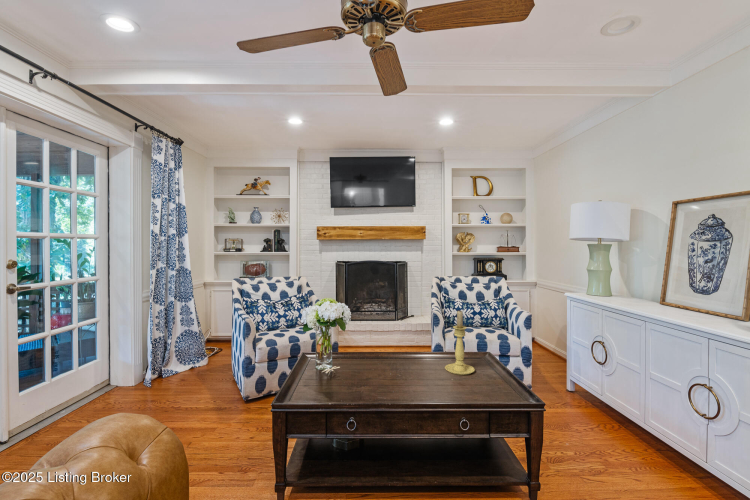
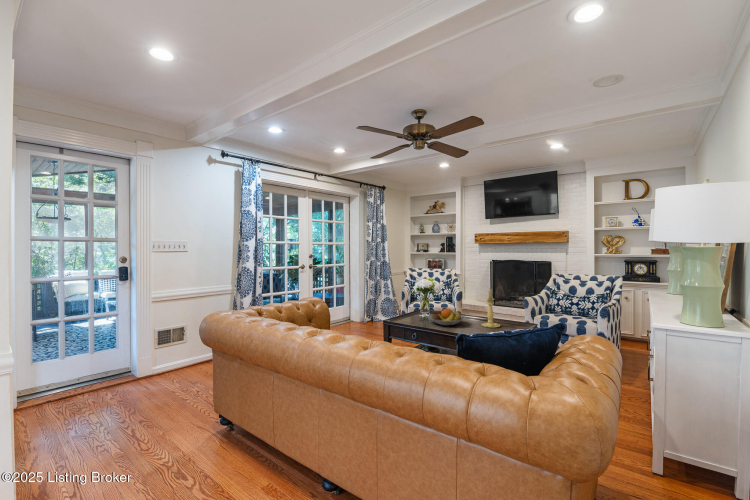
fruit bowl: none [368,352,435,388] -> present [428,308,465,325]

